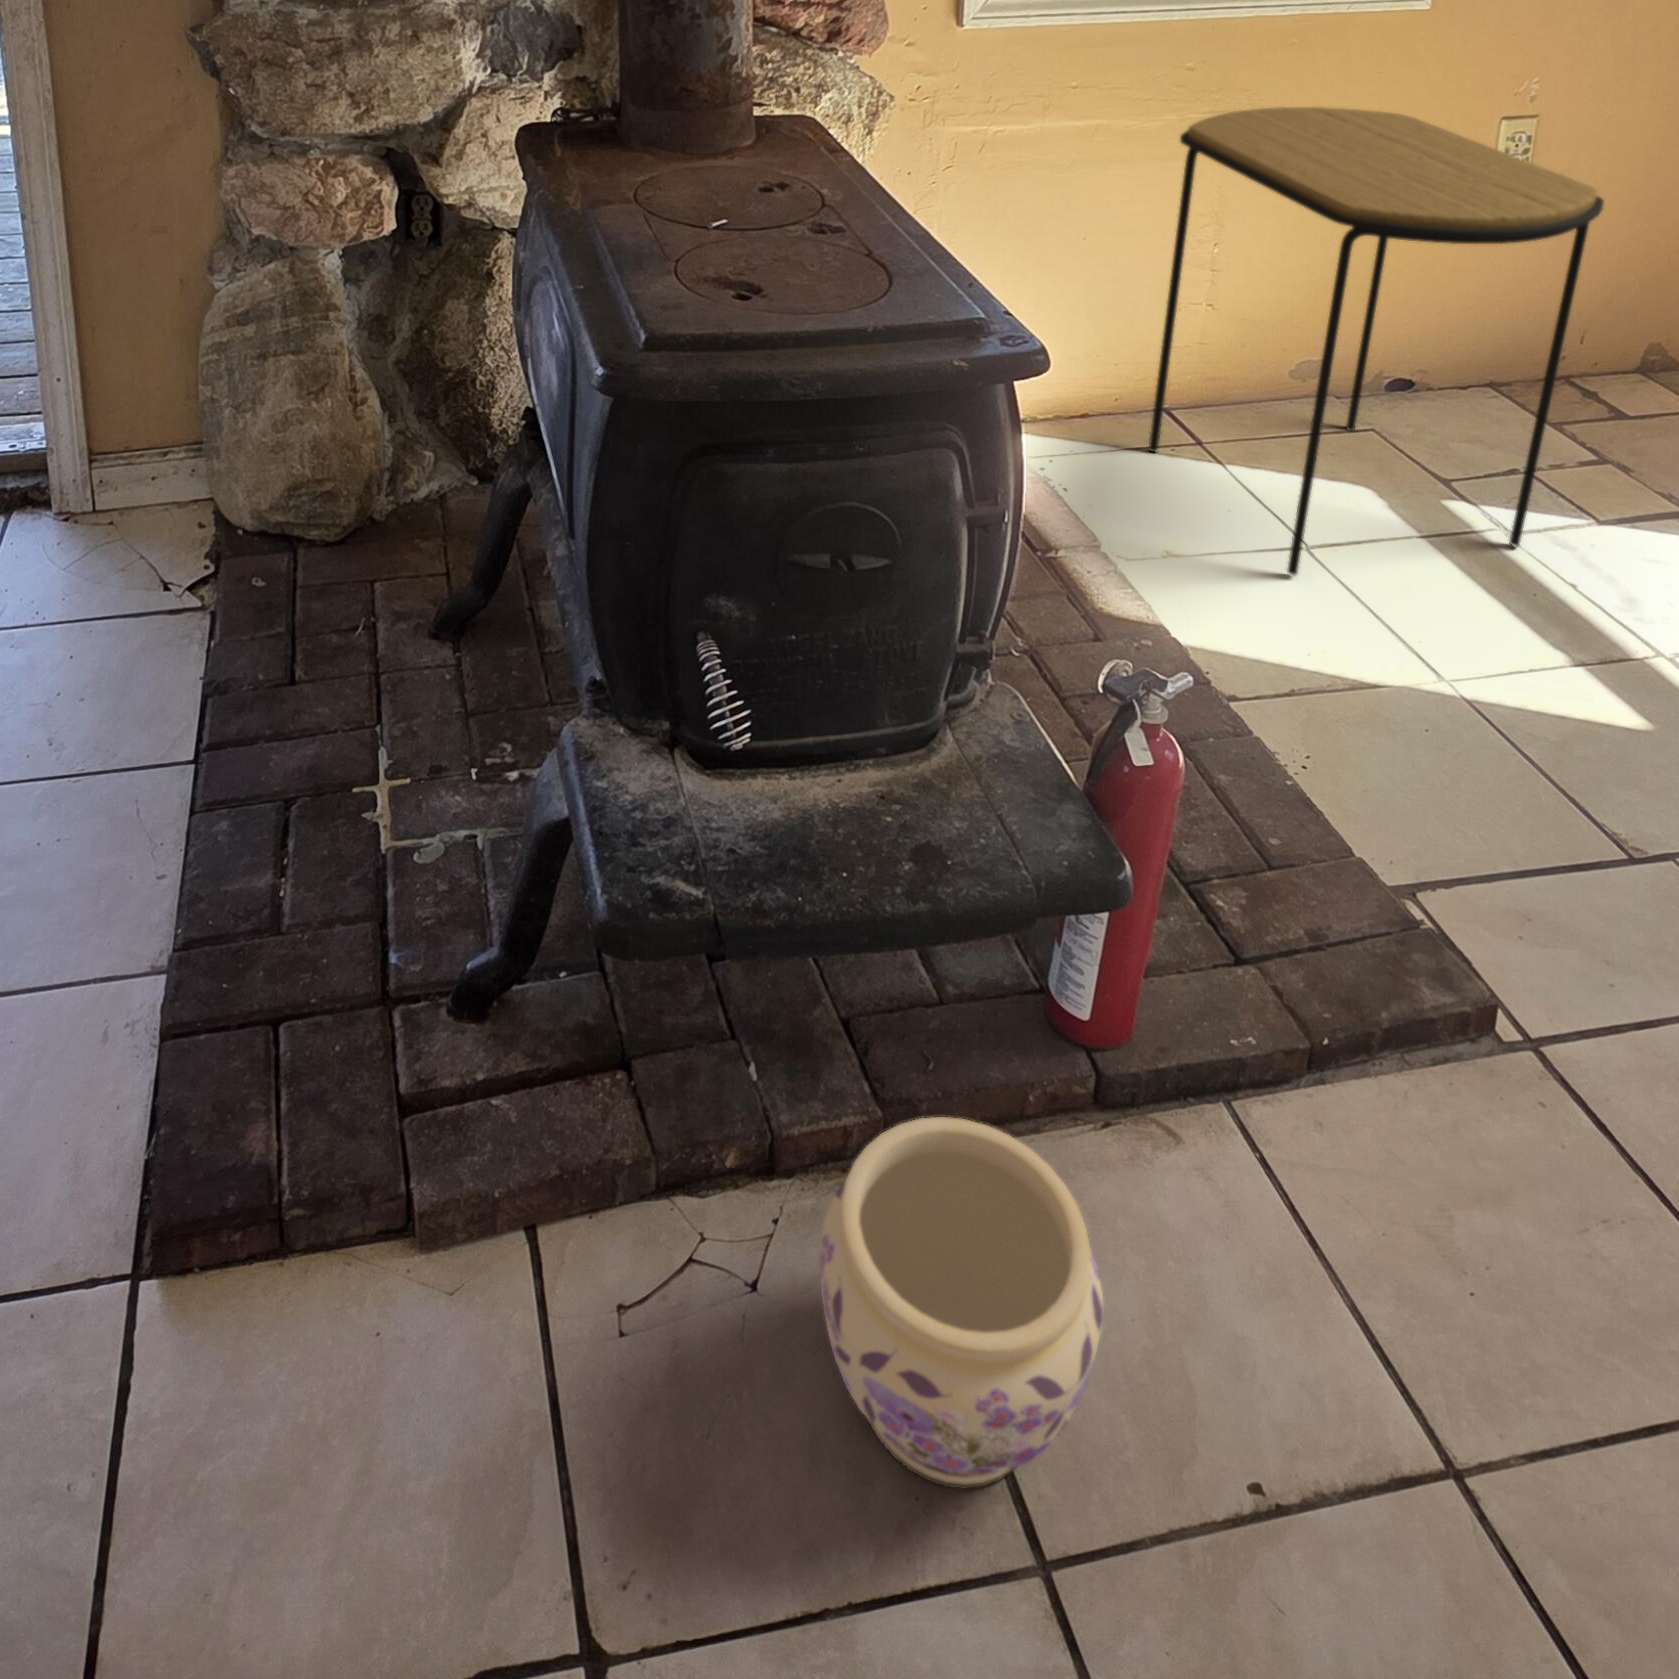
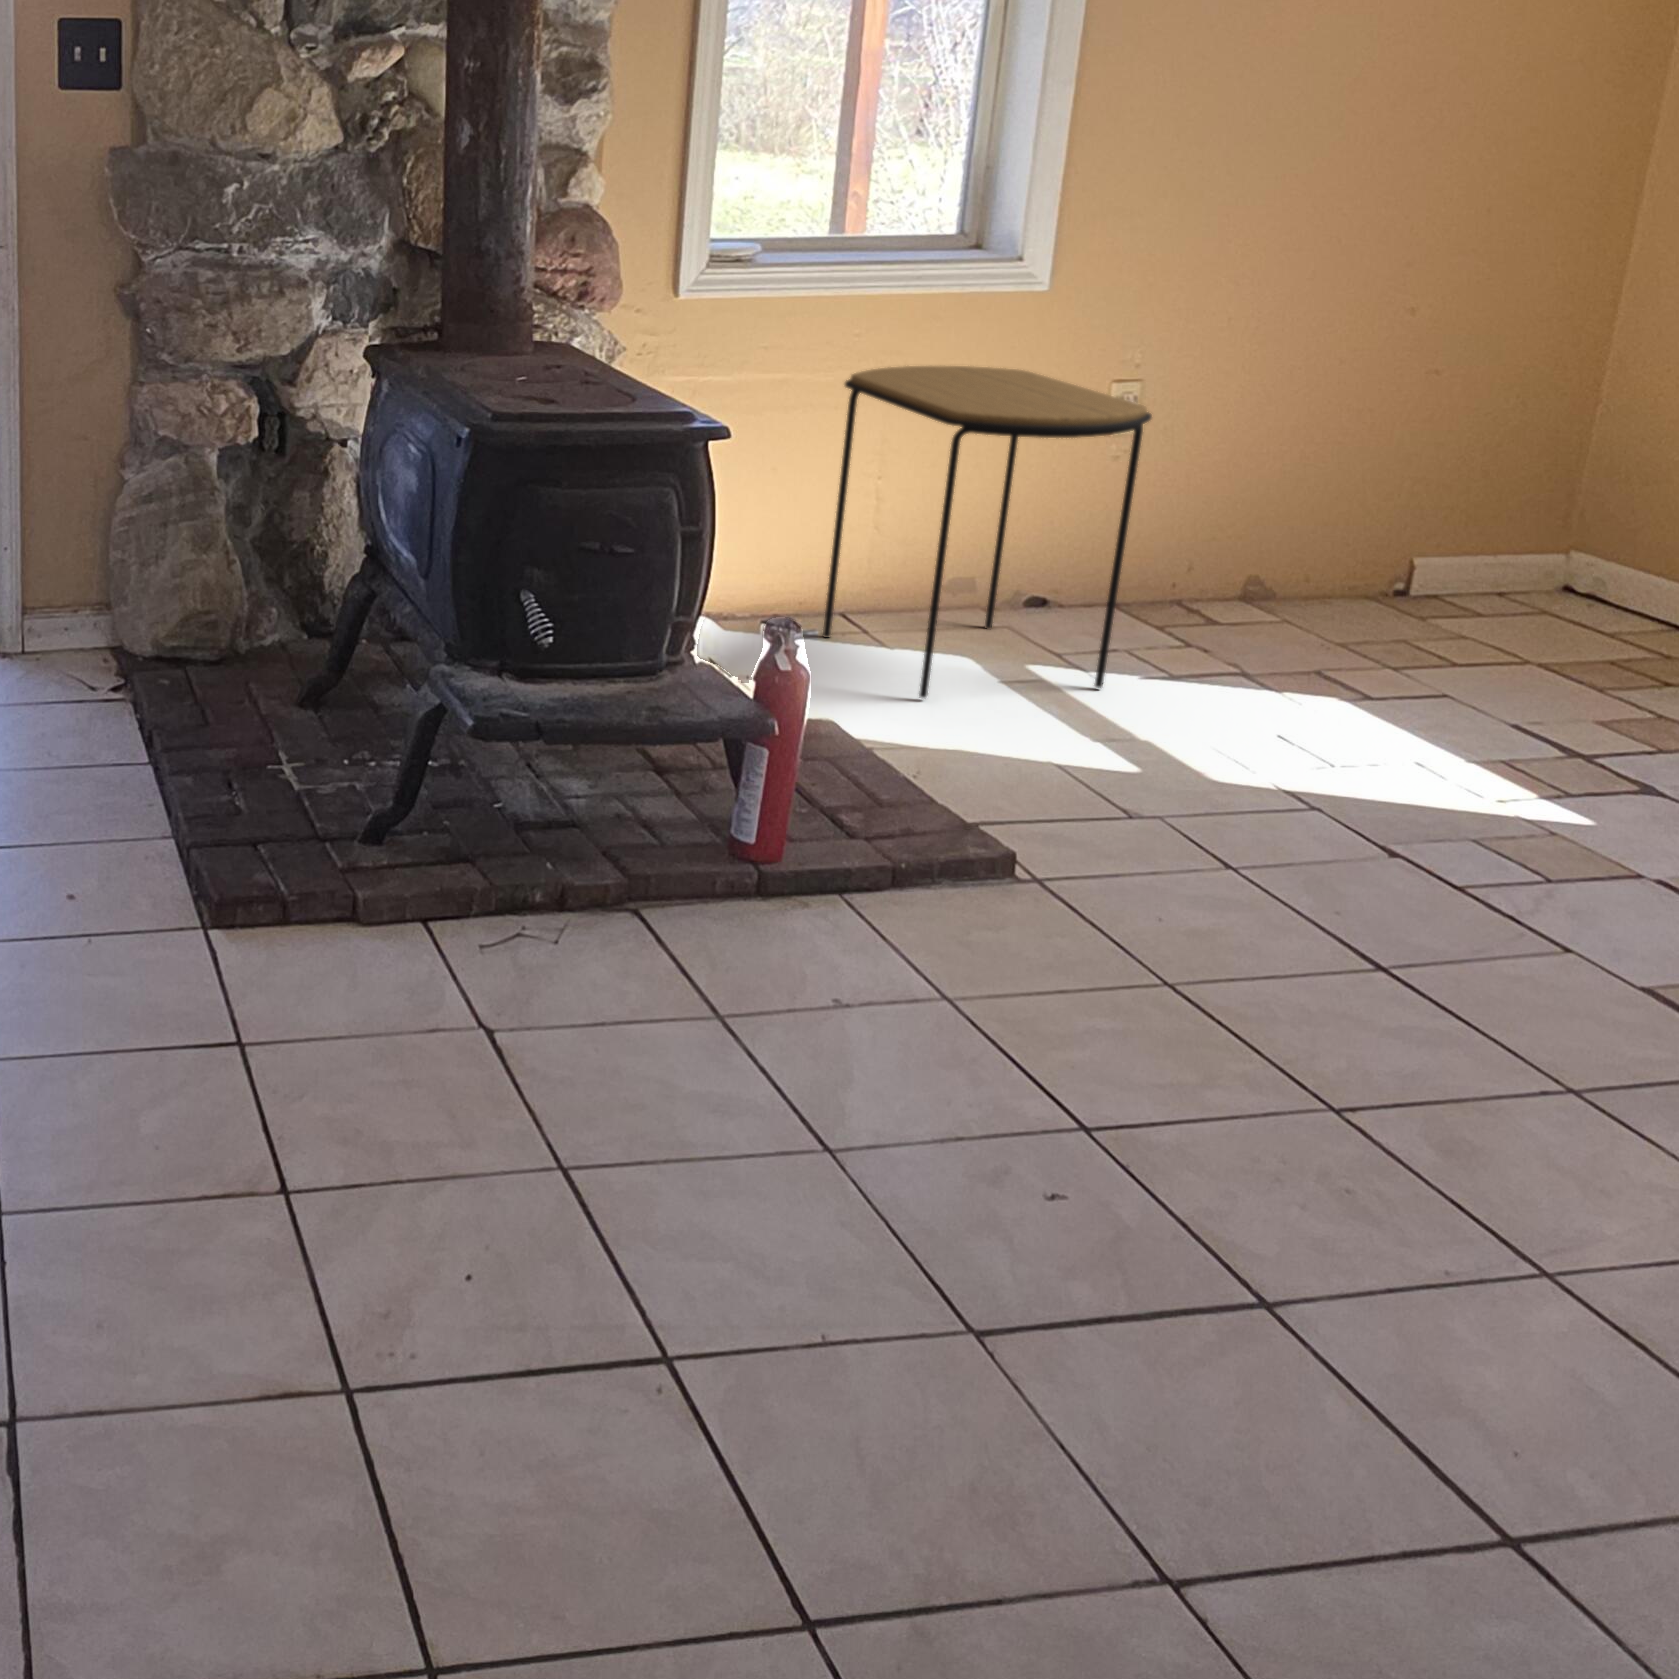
planter: present [820,1117,1103,1489] -> none [594,835,748,998]

